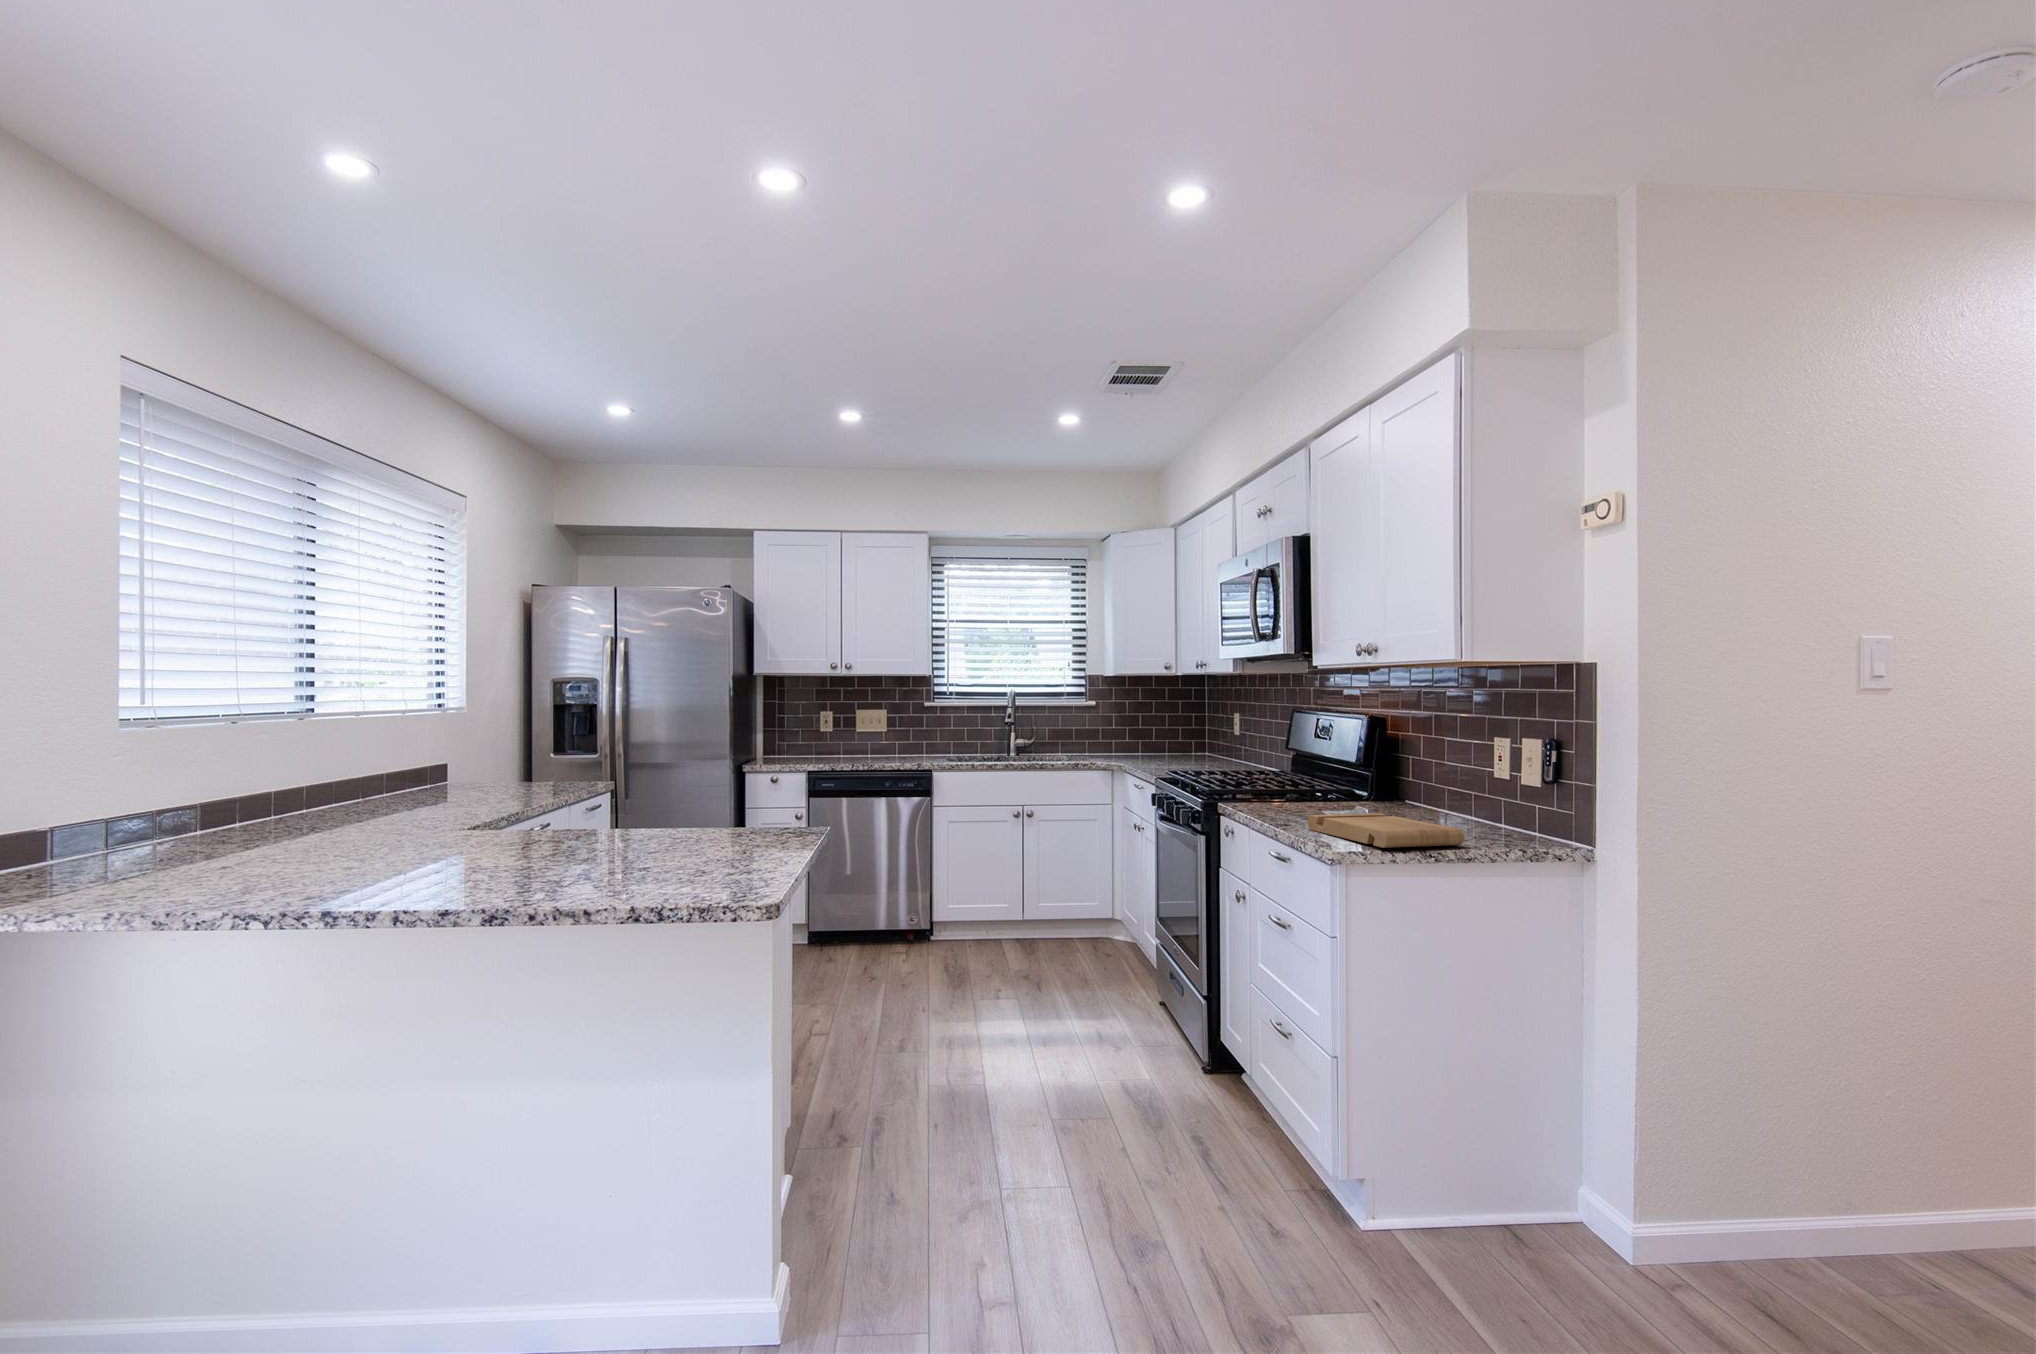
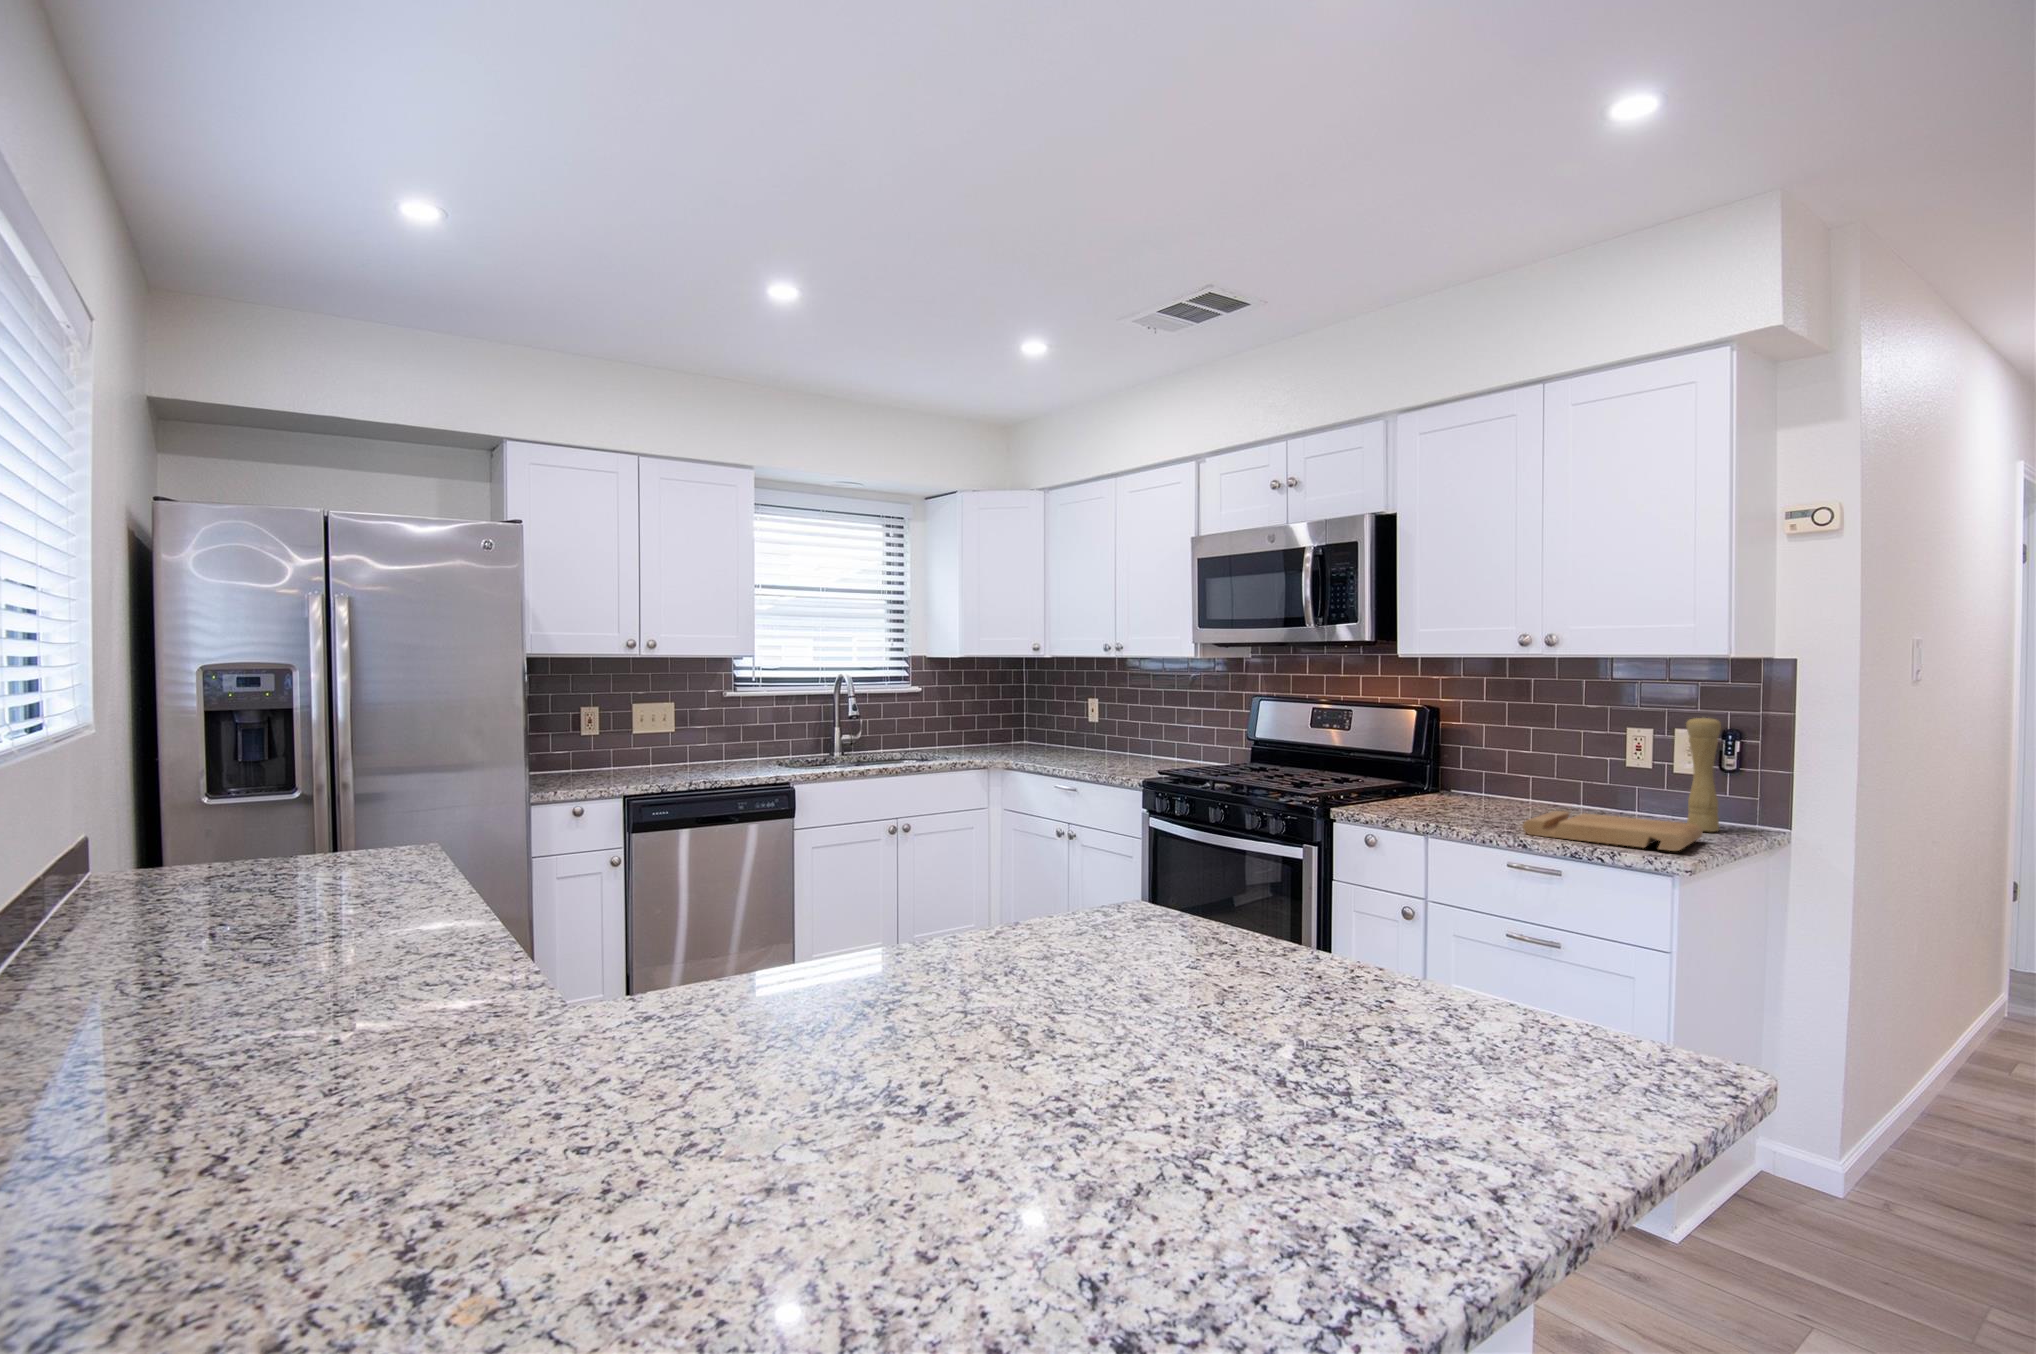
pepper mill: none [1502,721,1537,843] -> present [1686,716,1721,832]

